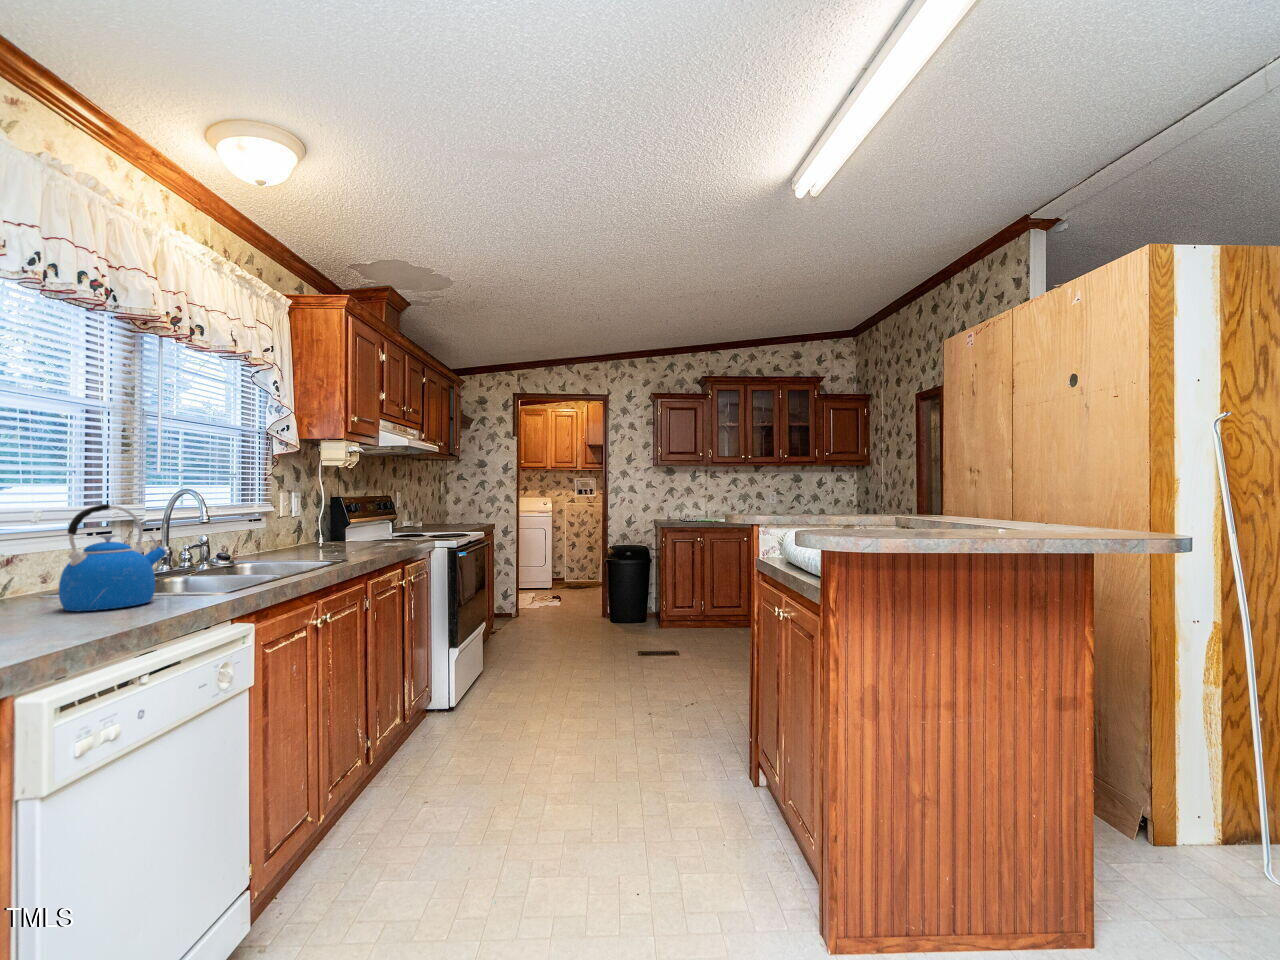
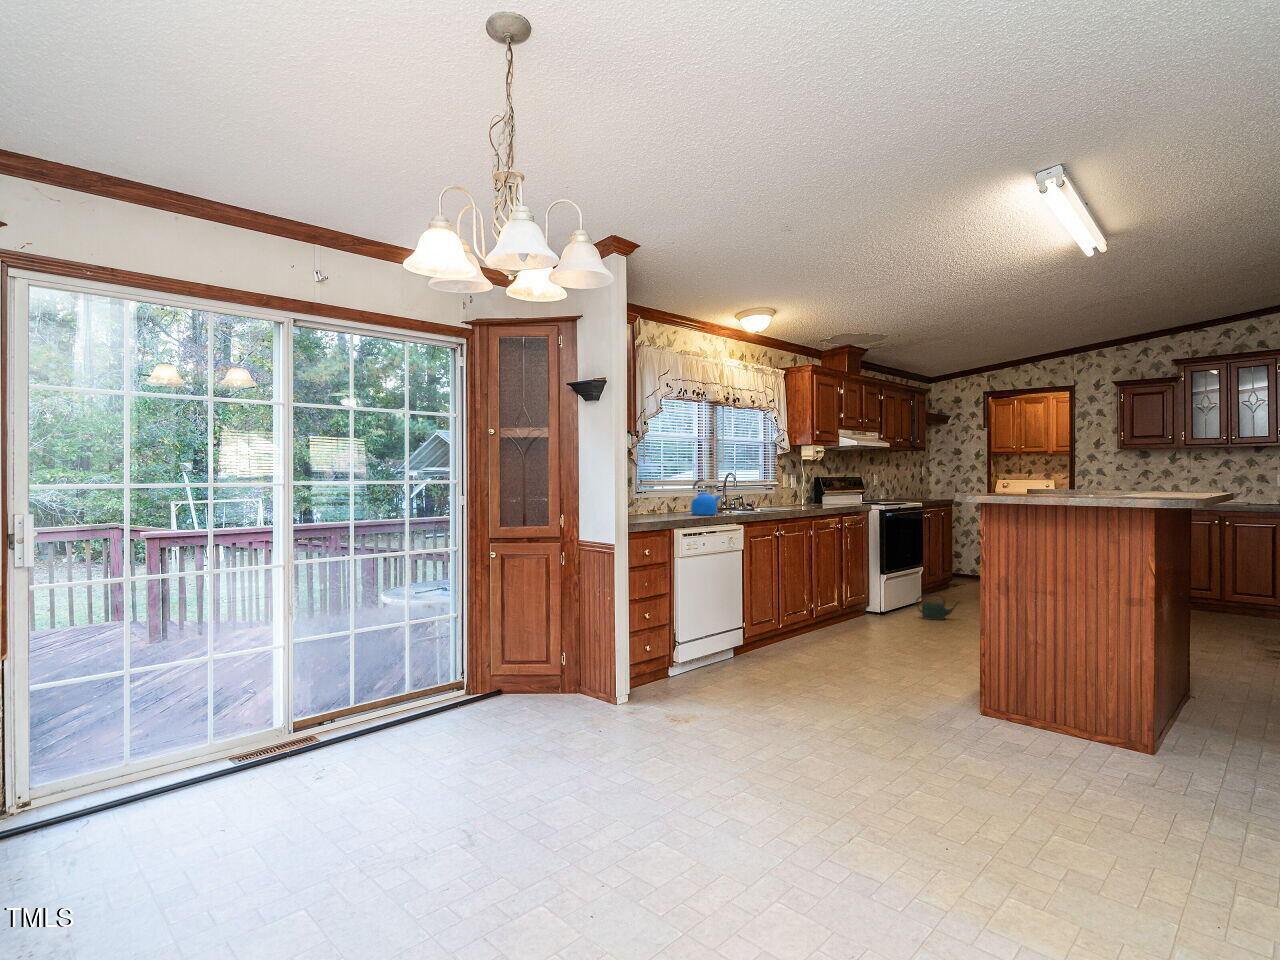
watering can: none [506,668,565,709] -> present [916,594,960,620]

